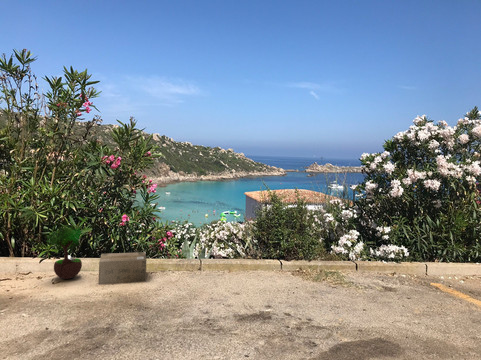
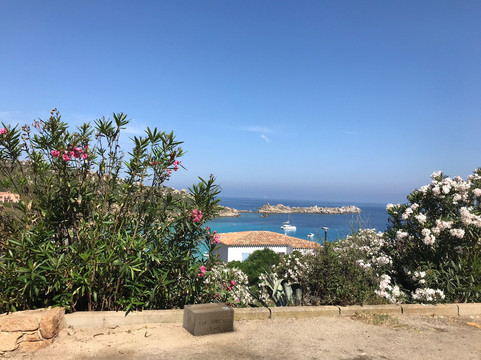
potted tree: present [48,225,82,279] -> none [142,274,177,332]

